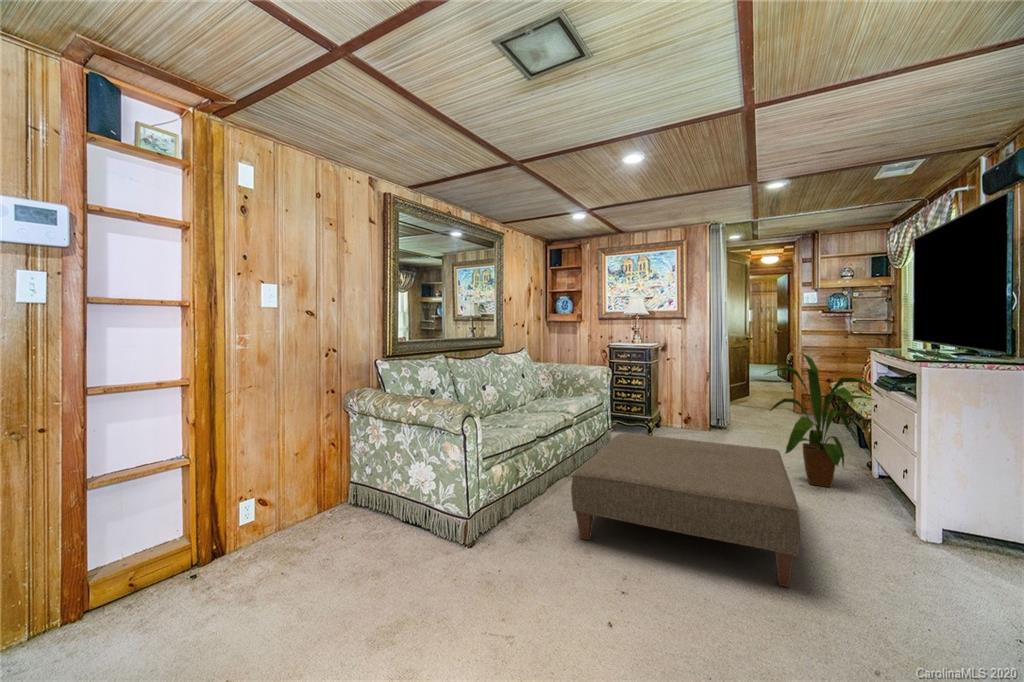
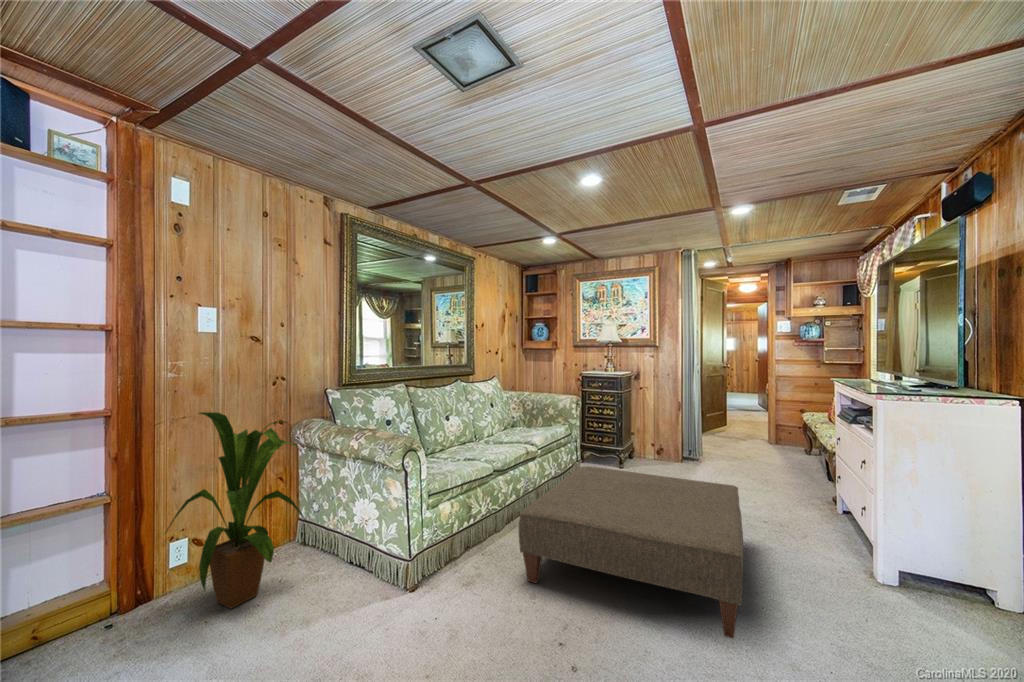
house plant: present [766,353,883,487] -> present [167,412,315,608]

